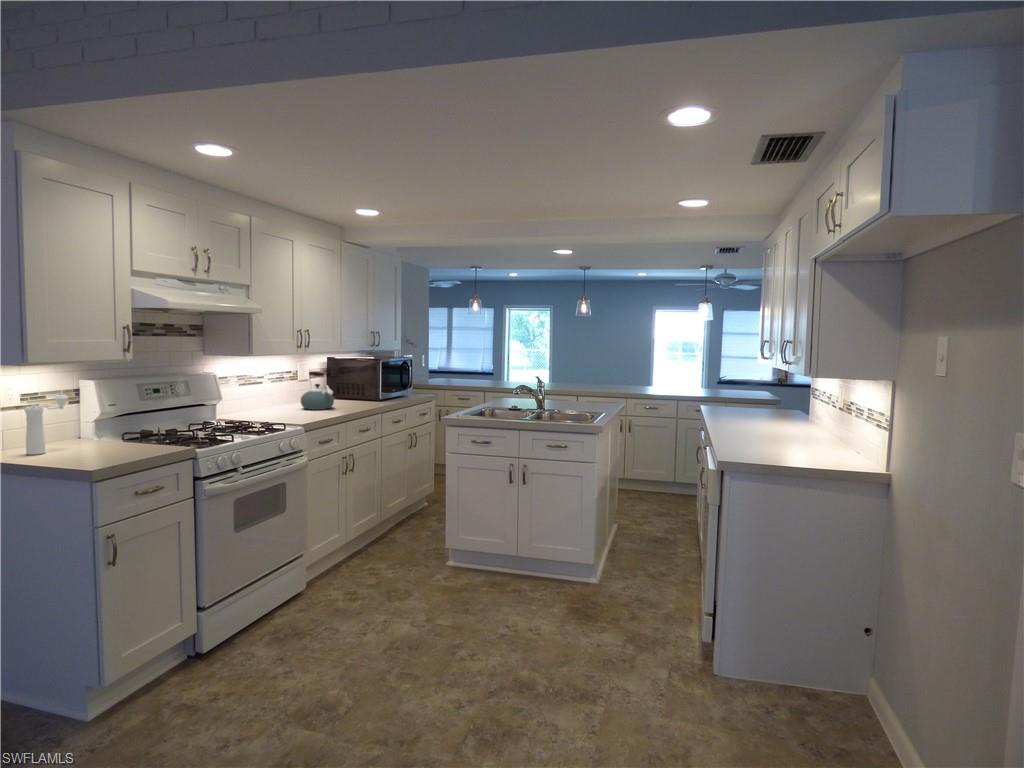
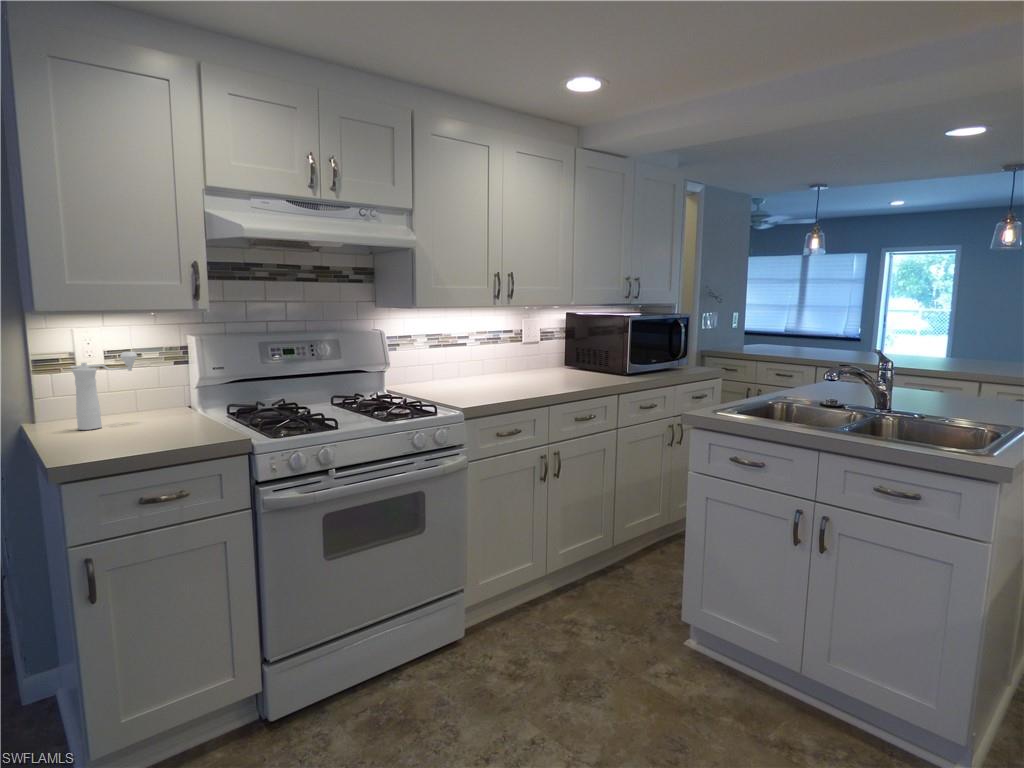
kettle: present [301,372,334,410] -> none [508,330,553,384]

